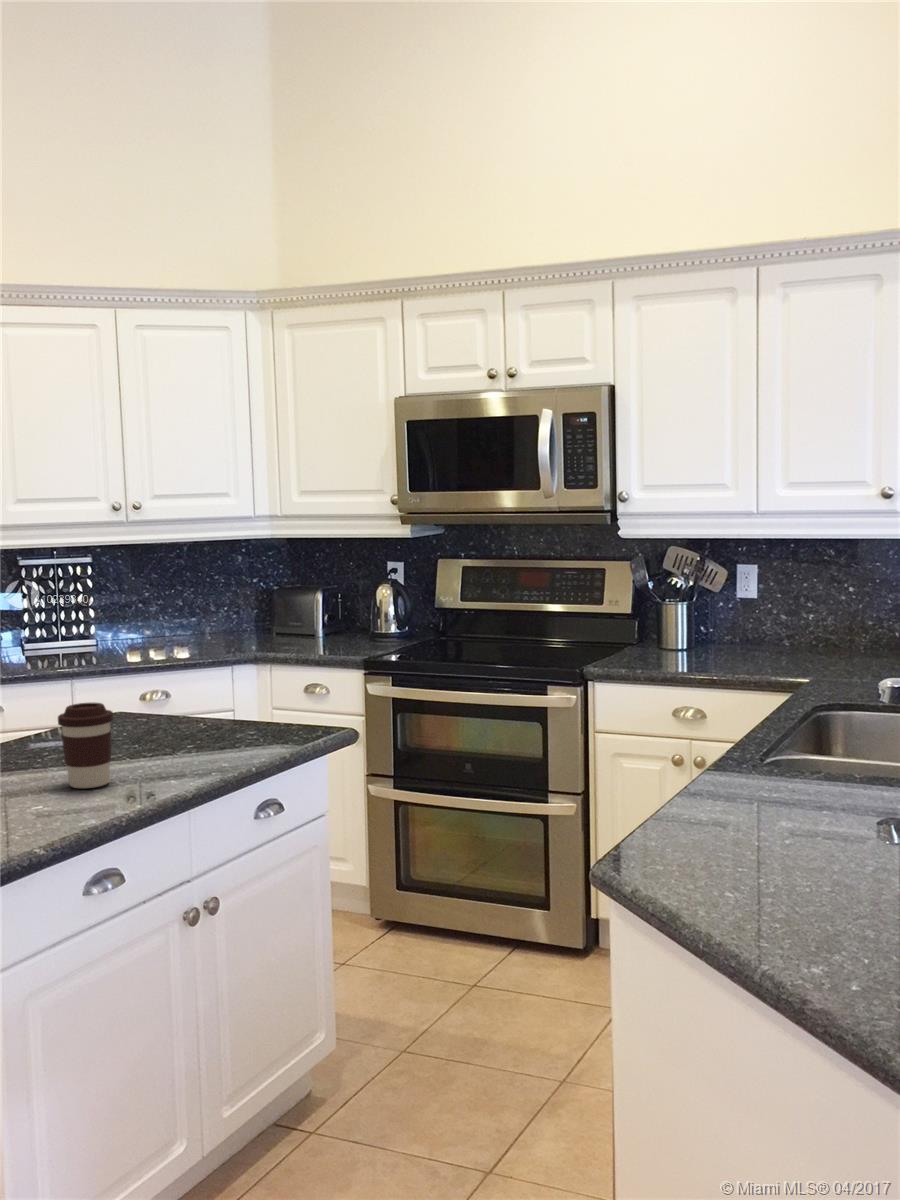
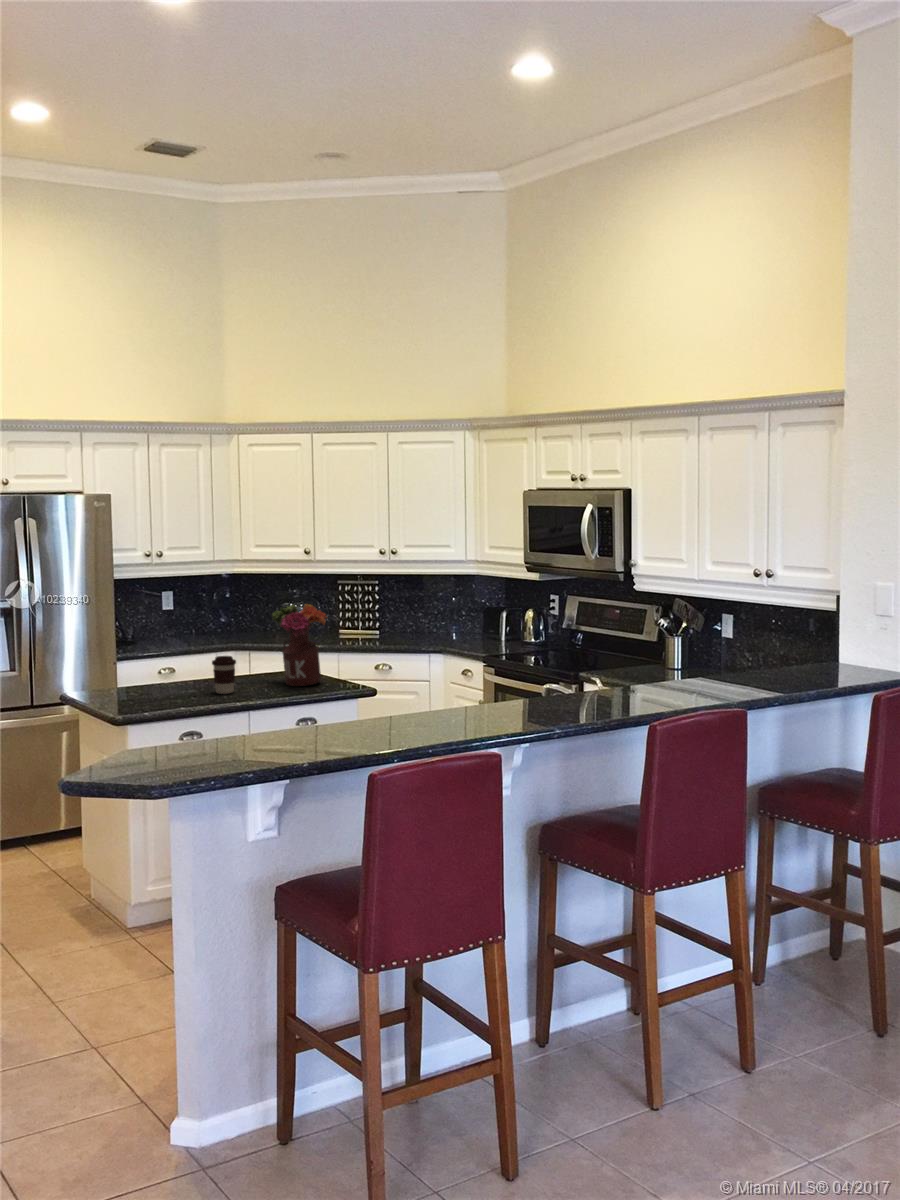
flower arrangement: none [132,581,254,750] -> present [272,604,328,686]

